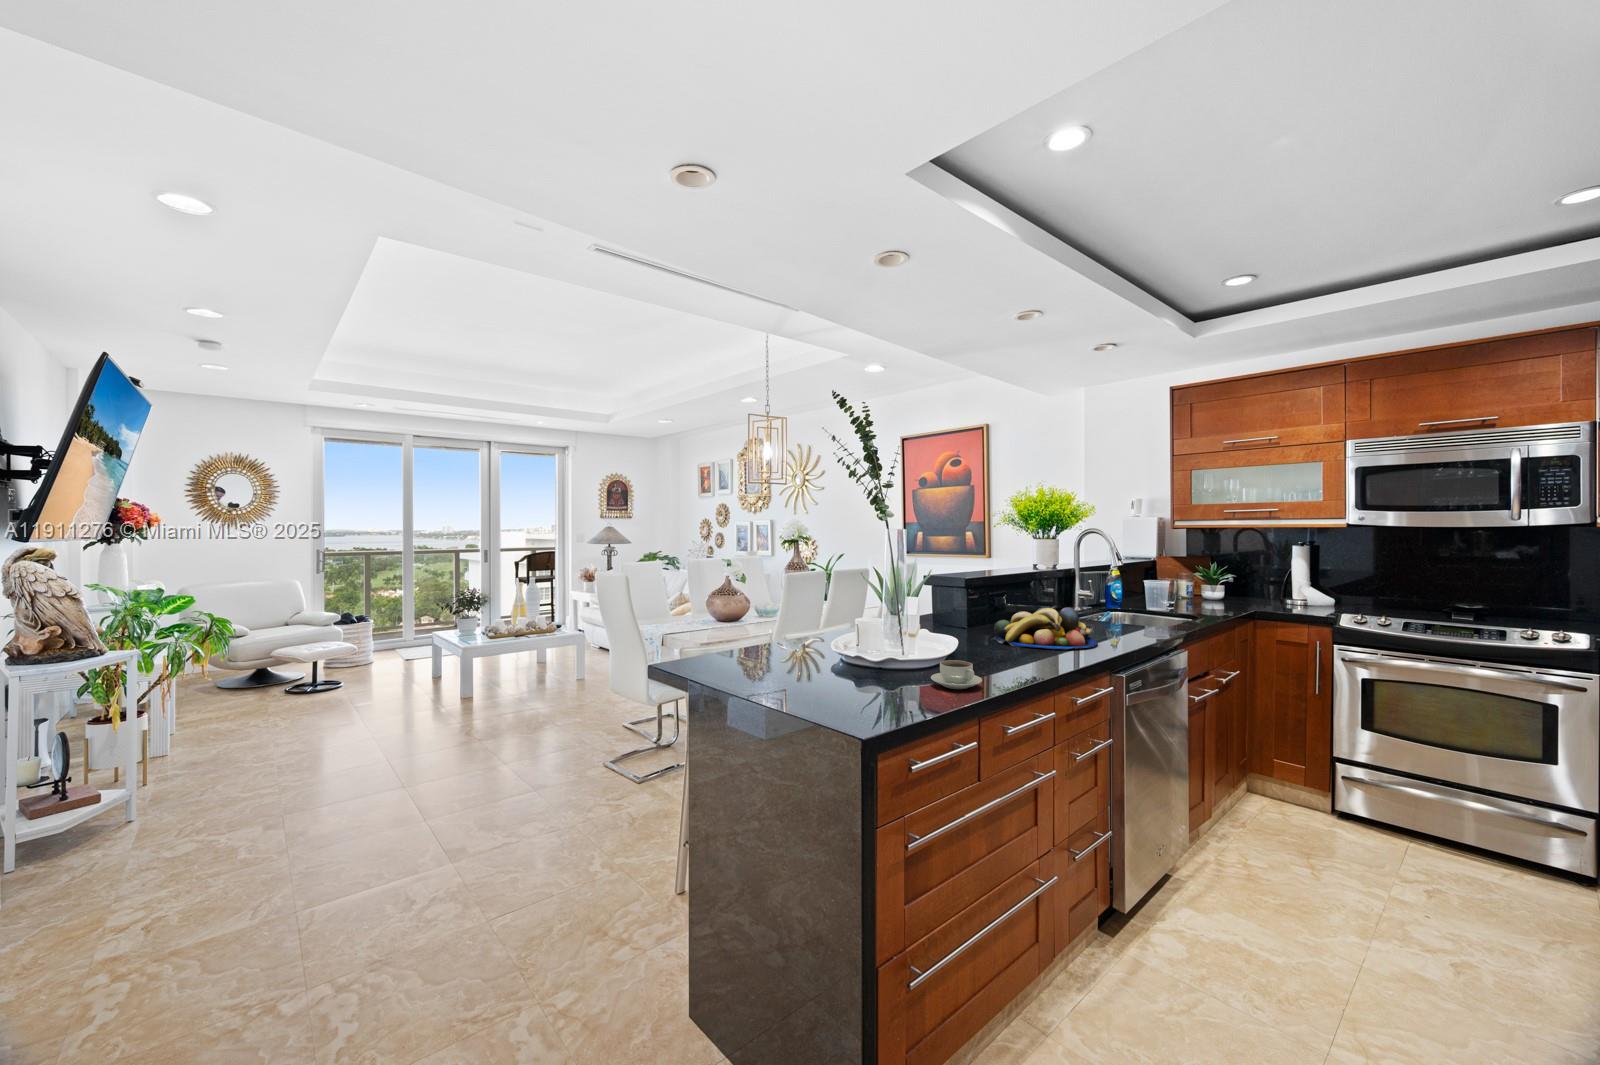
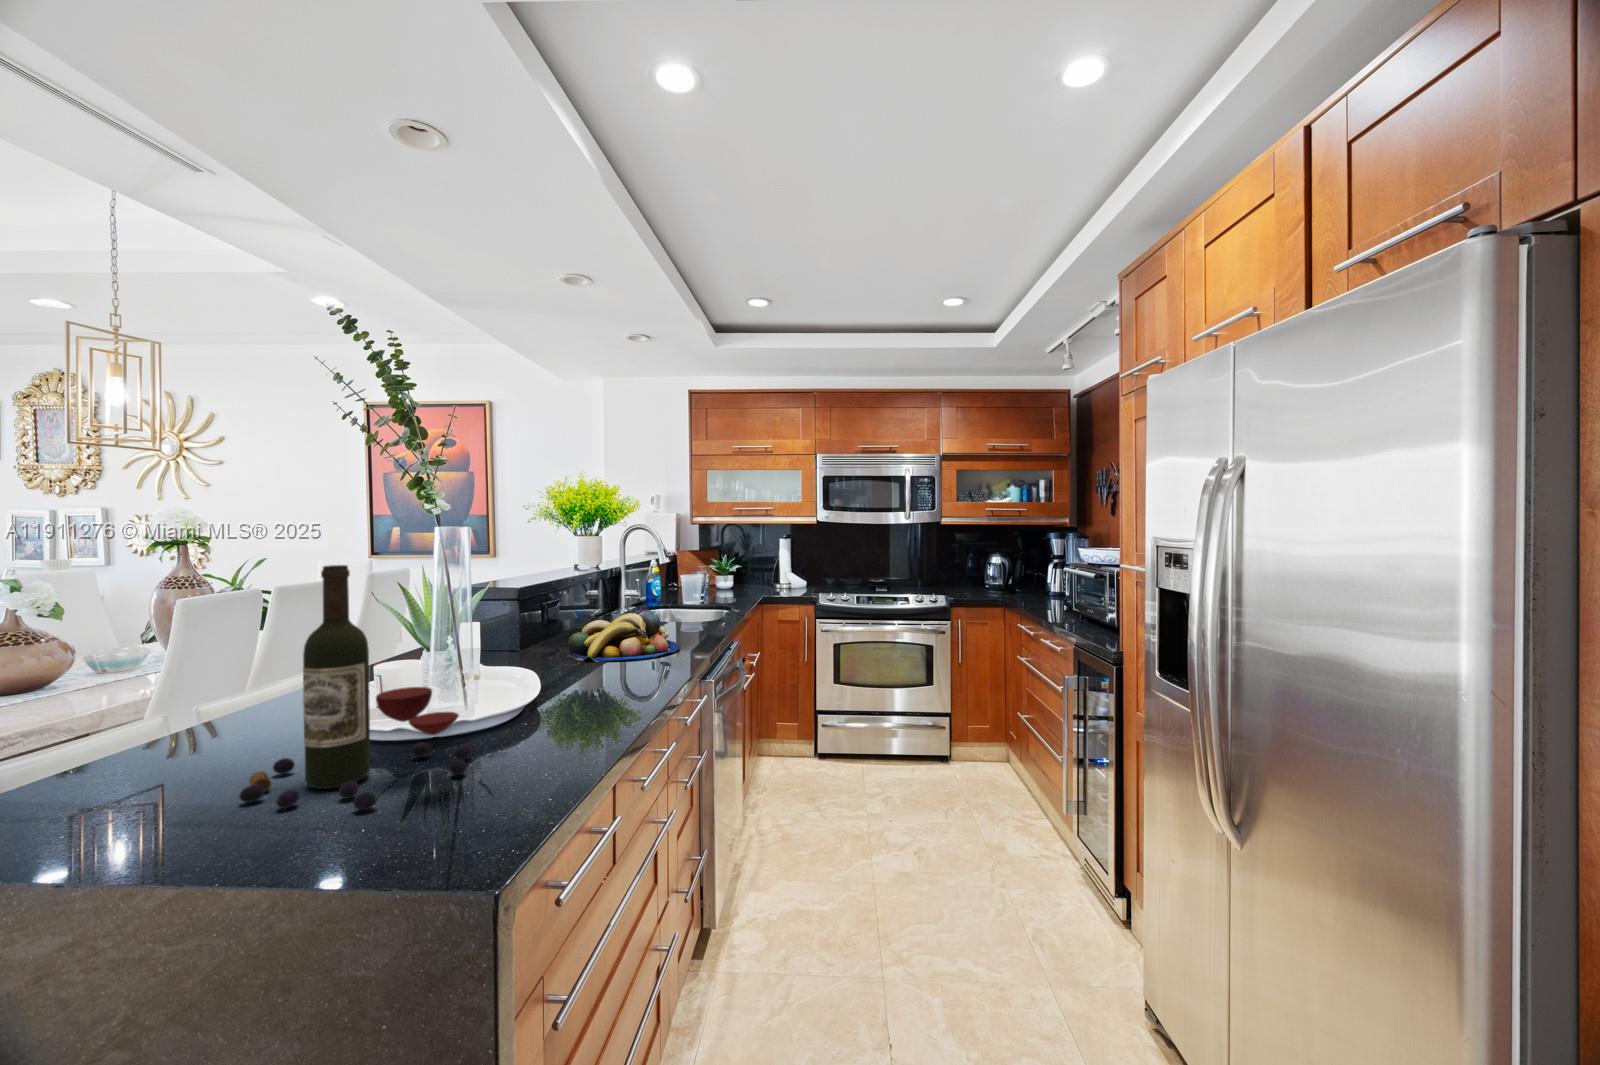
wine bottle: none [752,554,870,707] -> present [239,565,471,810]
coffee cup: present [931,660,982,689] -> none [549,692,617,731]

